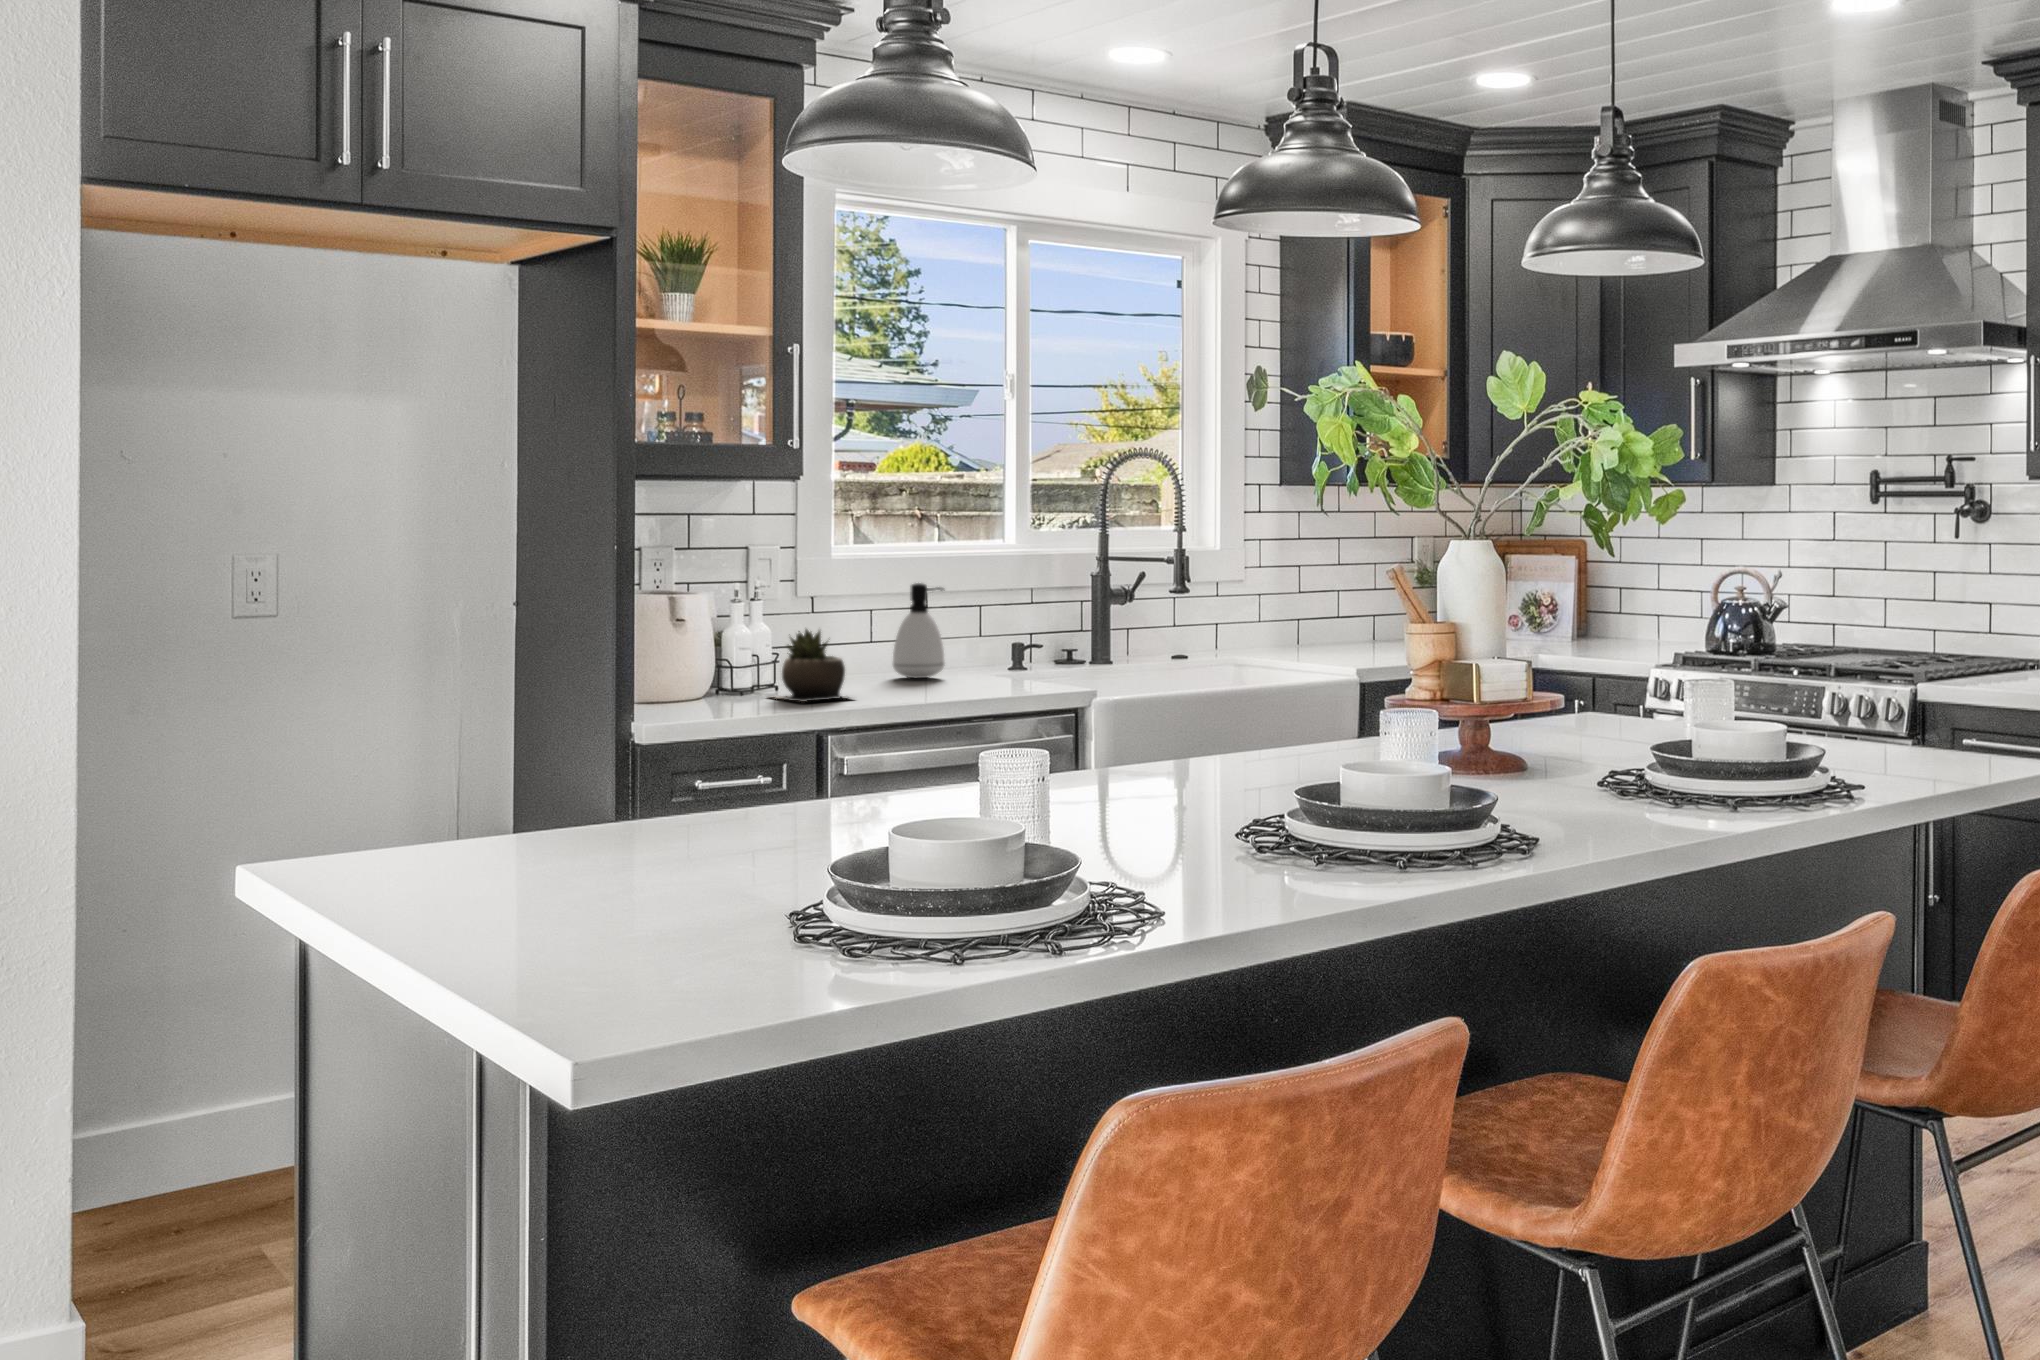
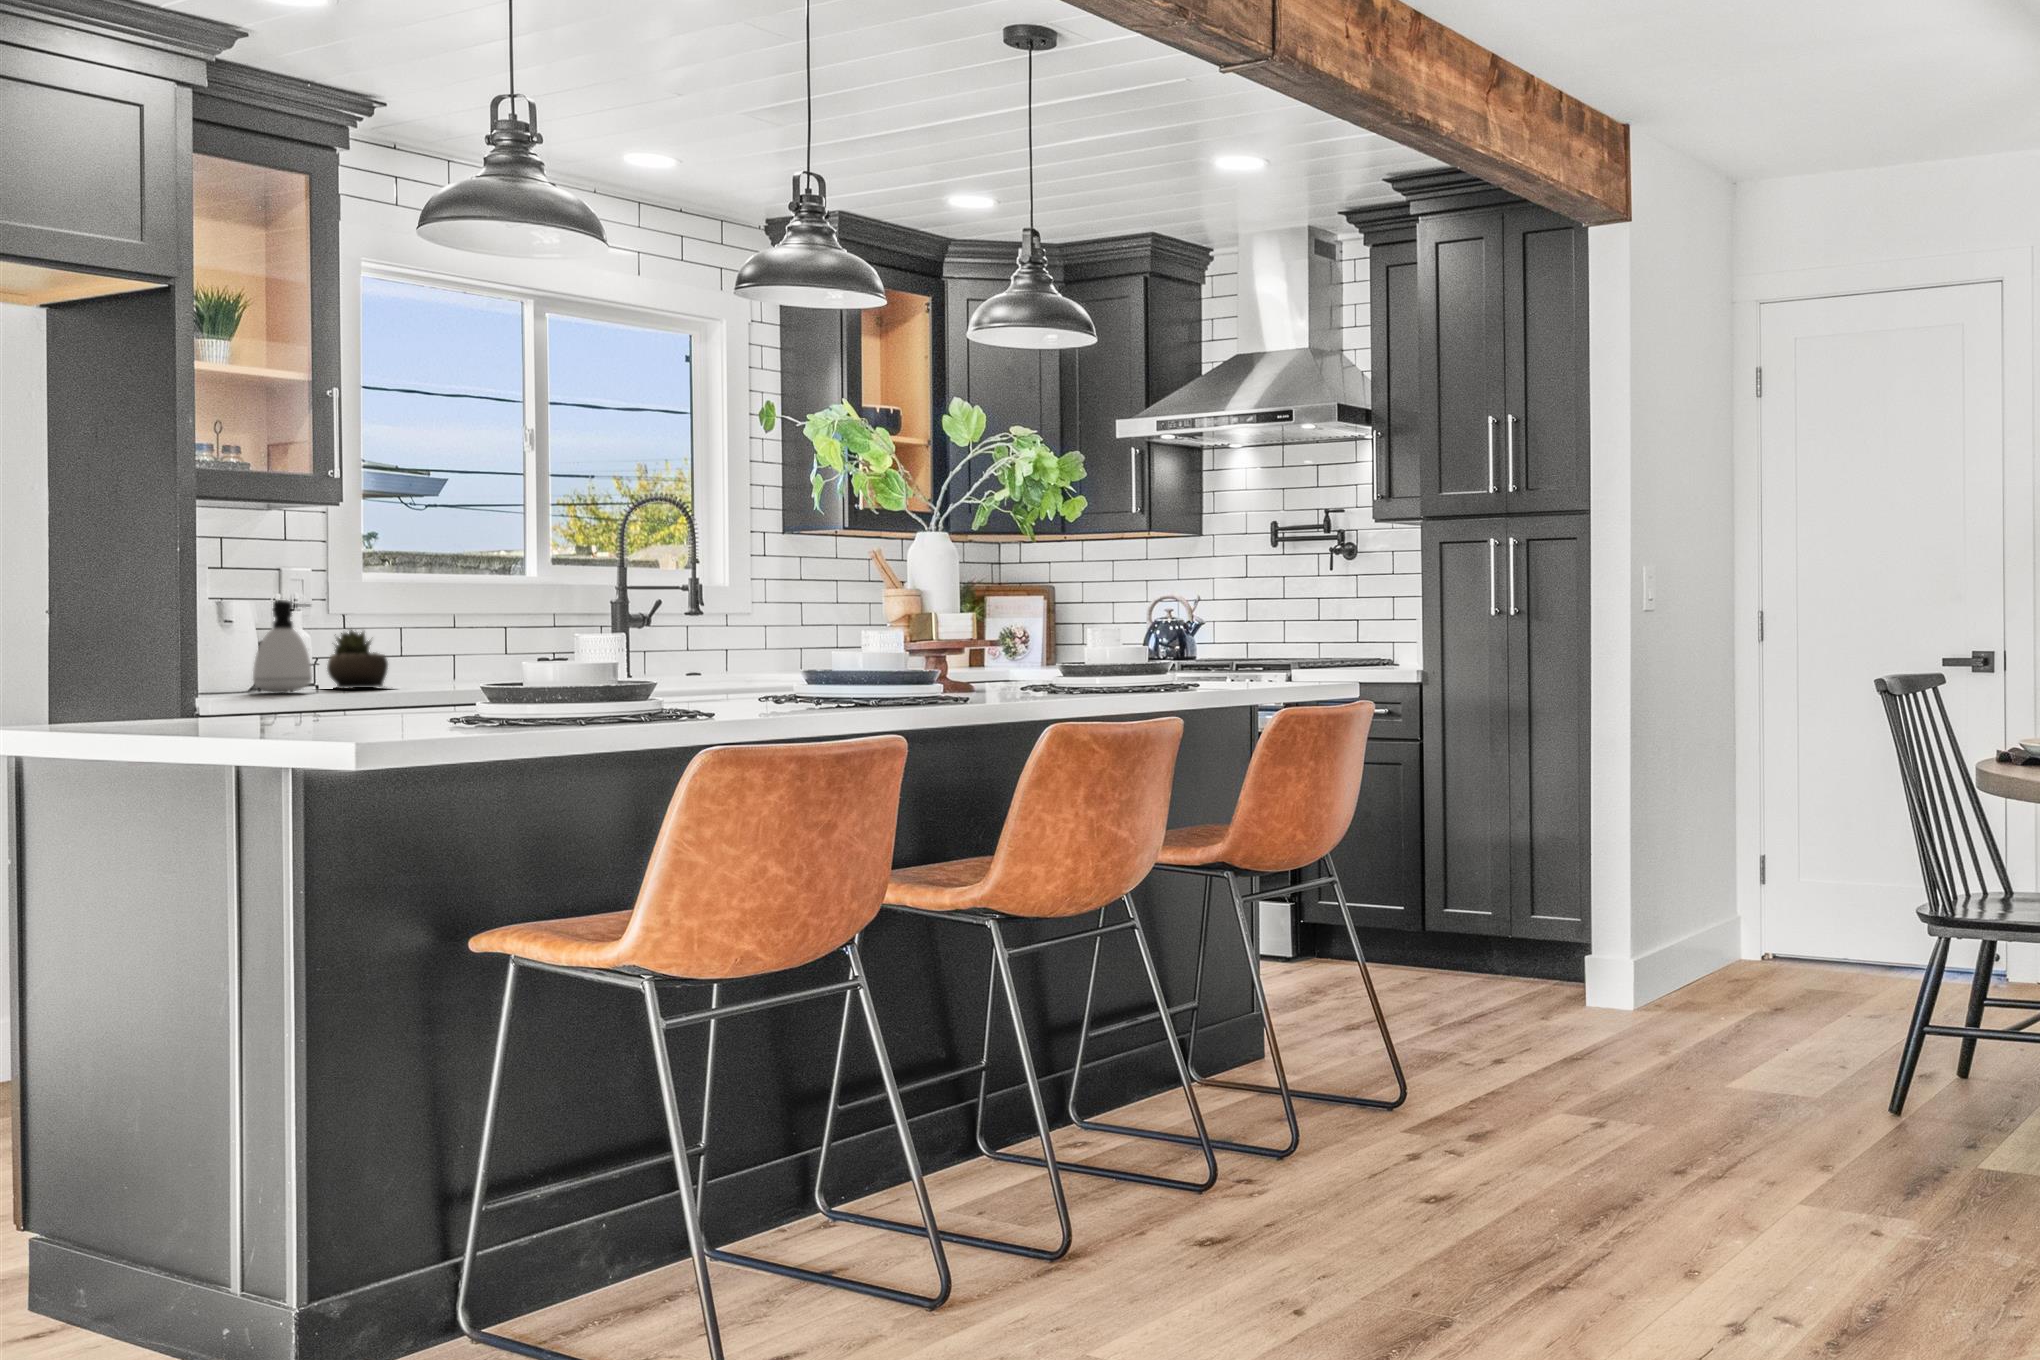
soap dispenser: present [893,583,944,678] -> present [253,600,312,693]

